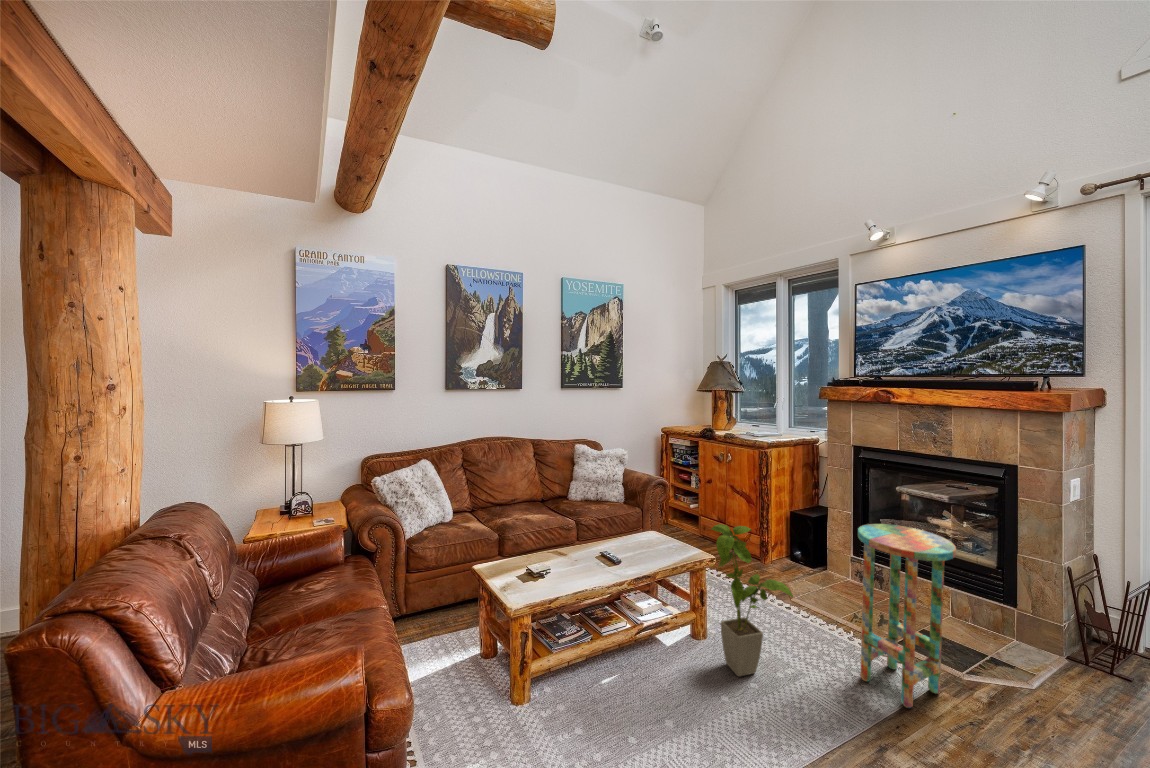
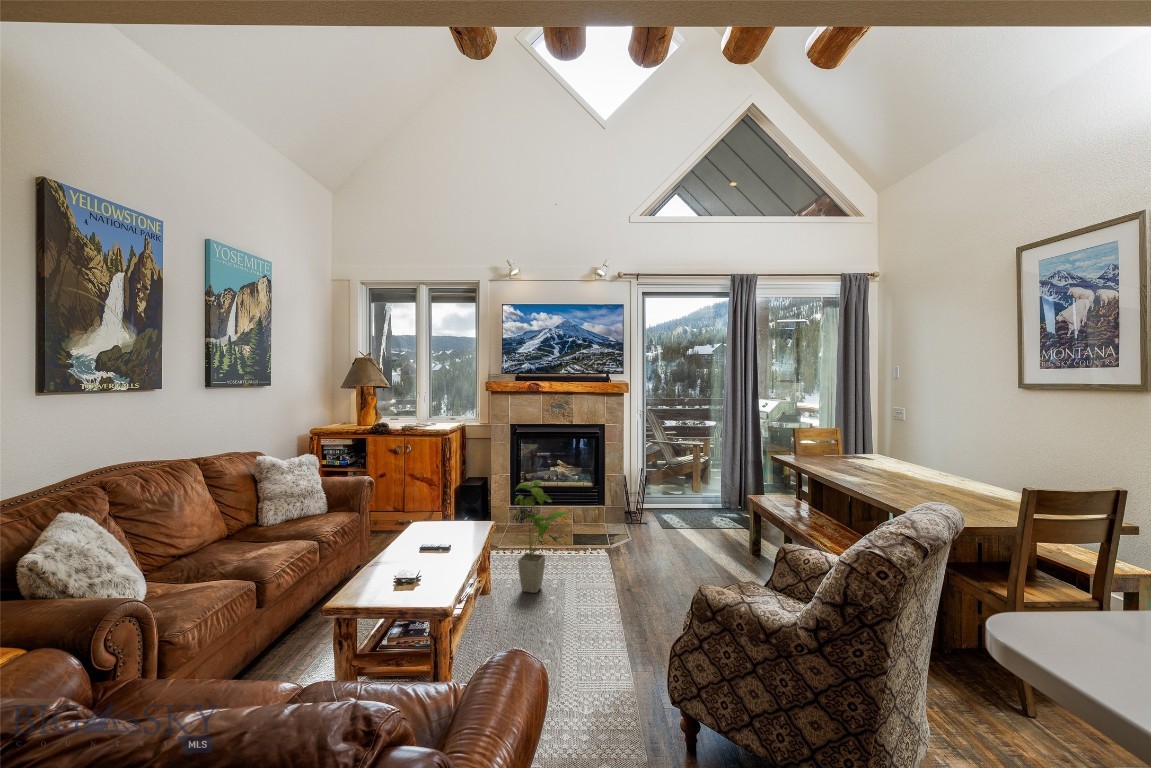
side table: present [858,524,956,708] -> none [572,463,620,565]

